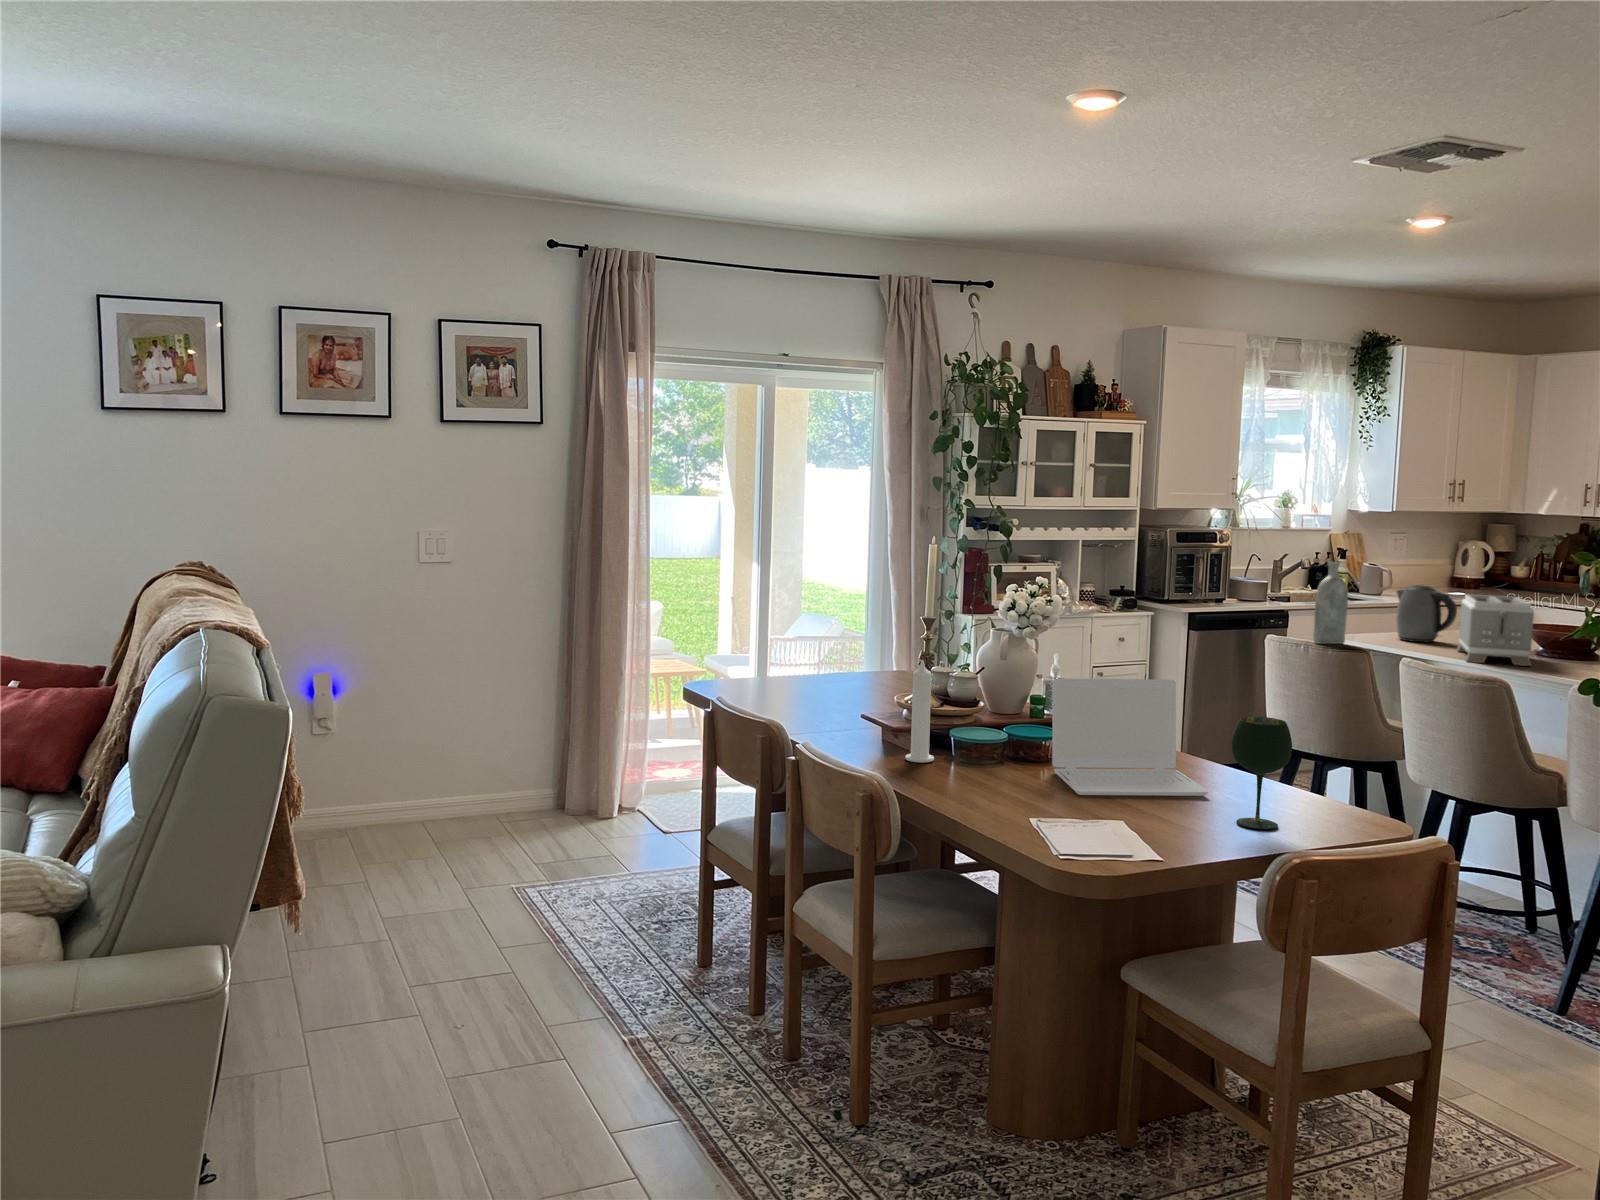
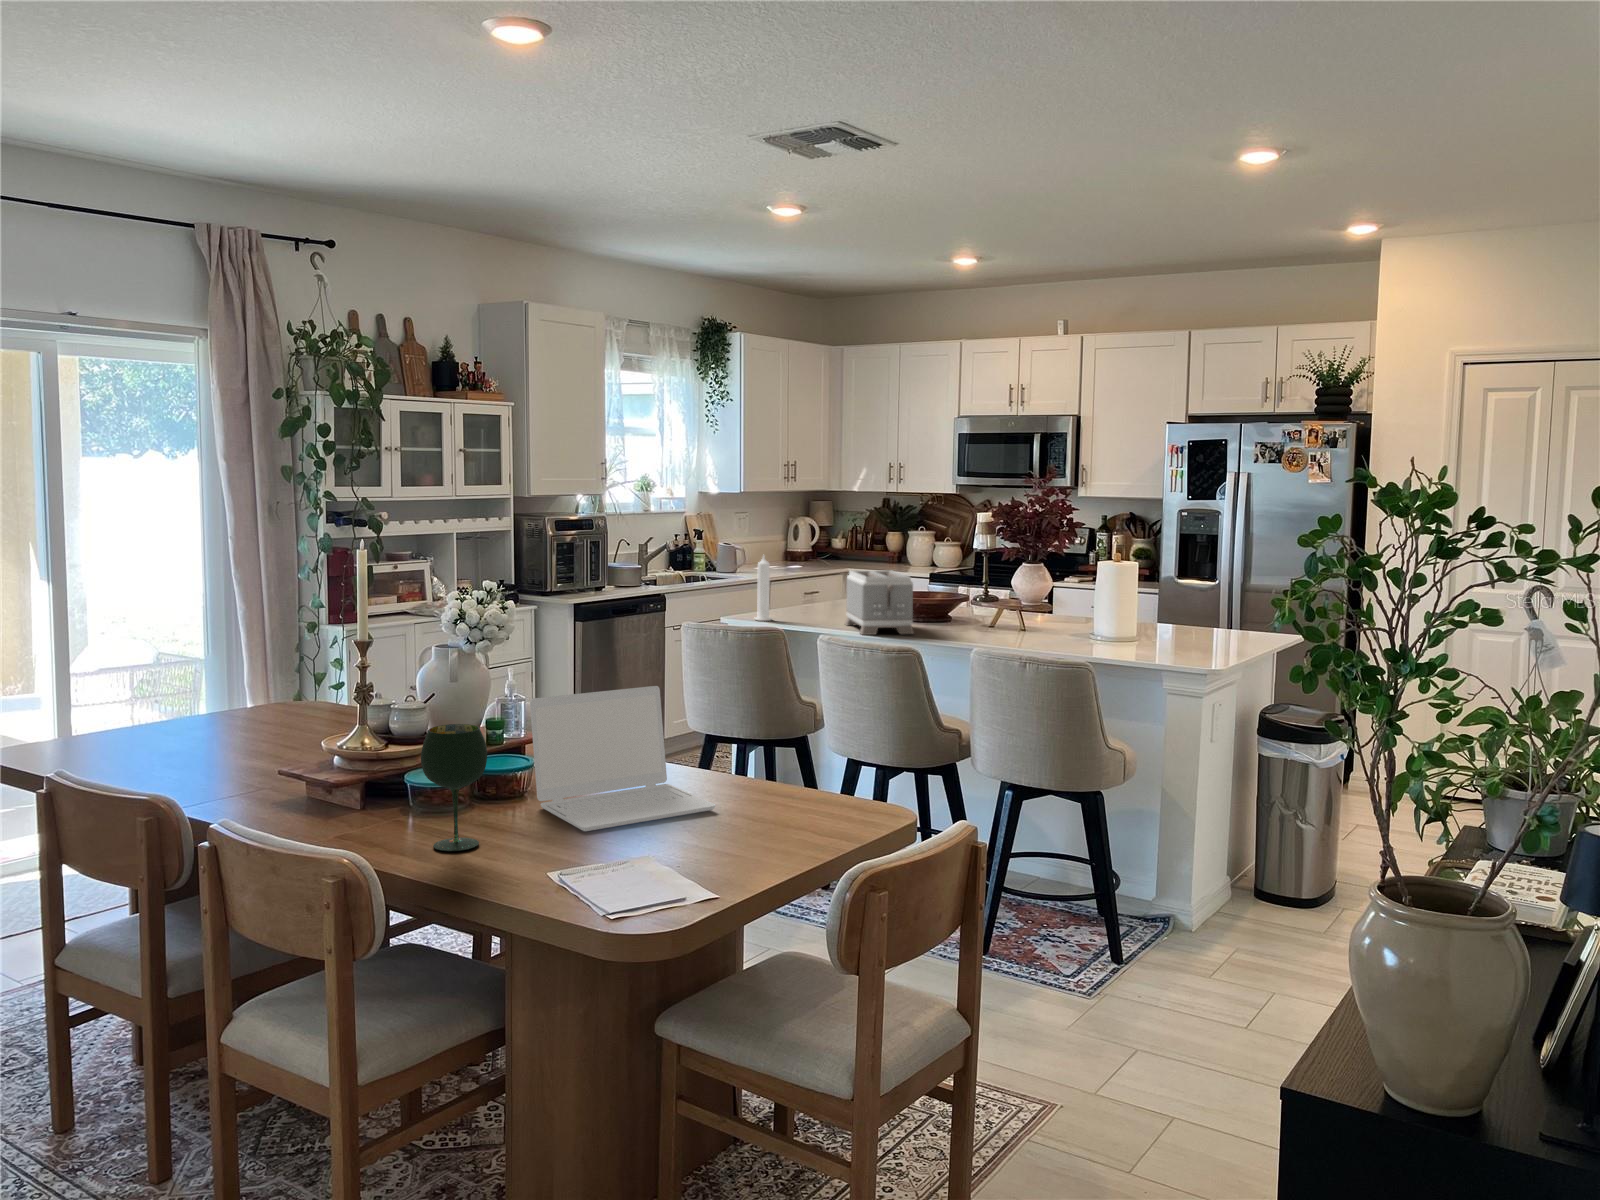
bottle: present [1313,562,1348,644] -> none [722,546,750,628]
kettle: present [1396,585,1457,643] -> none [785,564,839,619]
candle: present [905,660,934,763] -> present [755,556,772,621]
wine glass: present [1232,717,1292,829] -> present [421,724,487,851]

